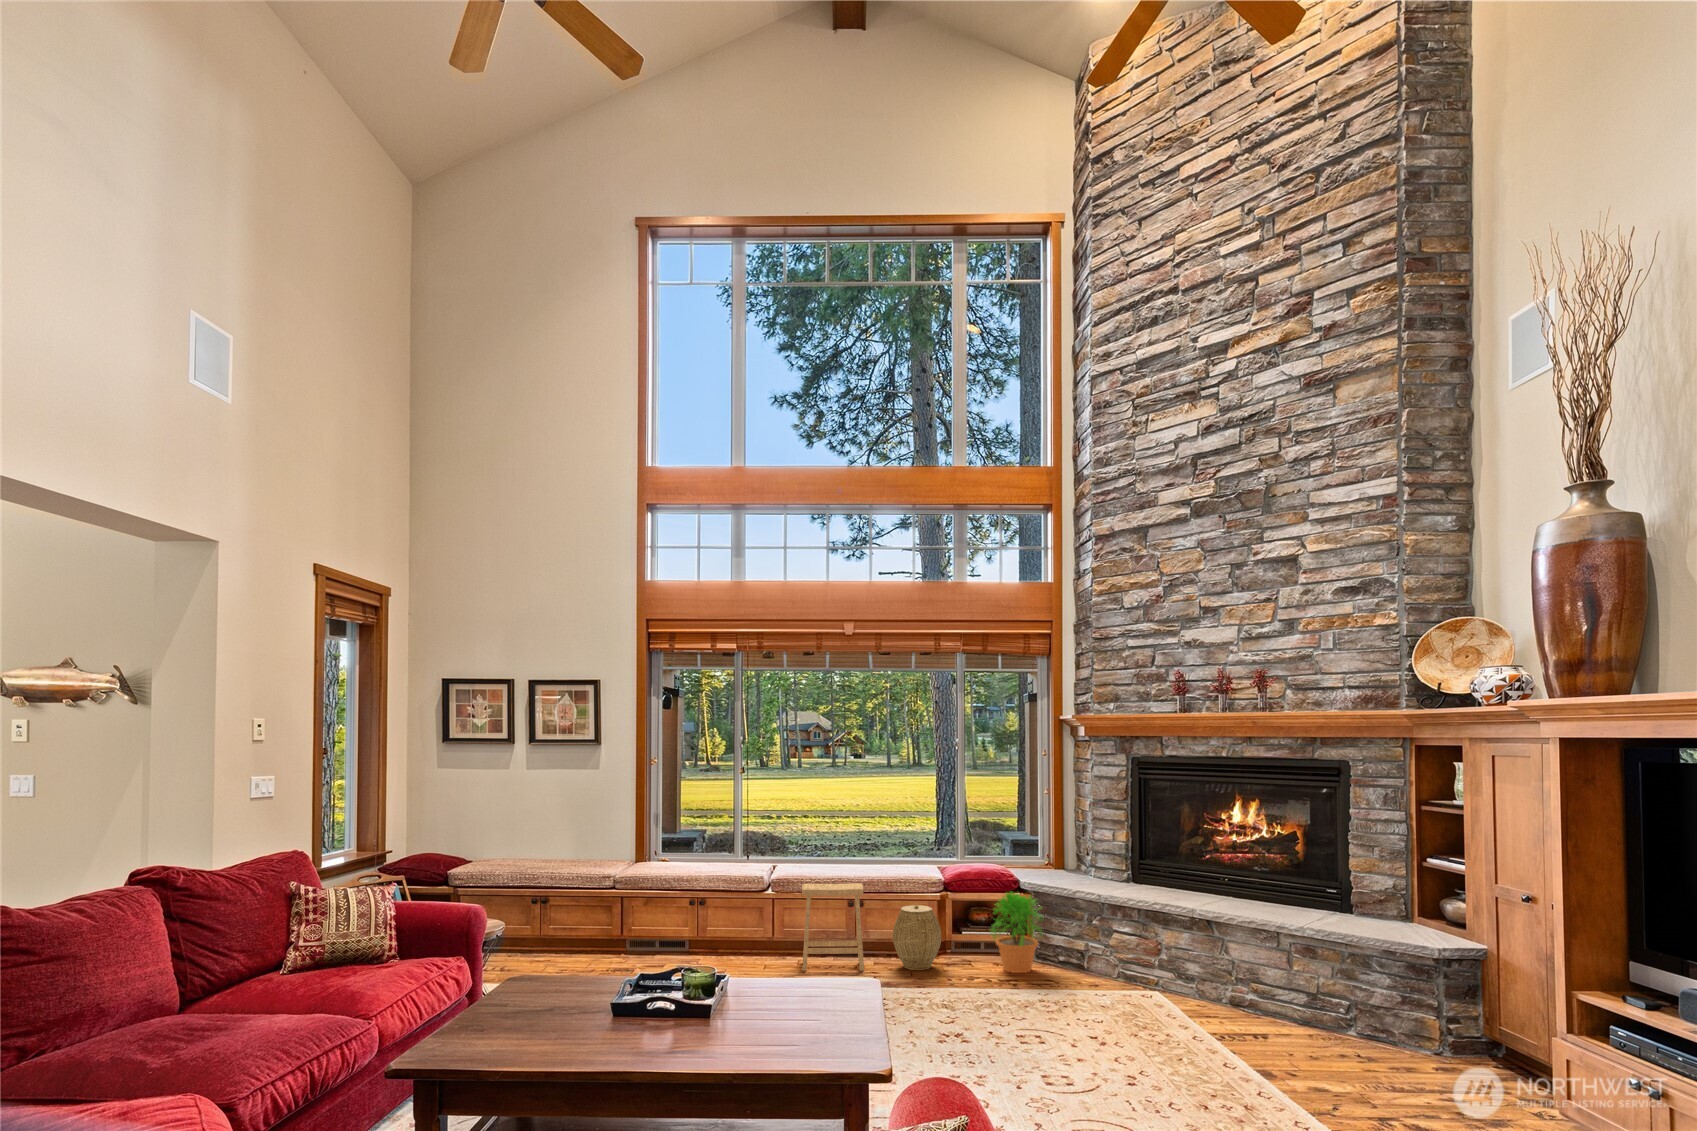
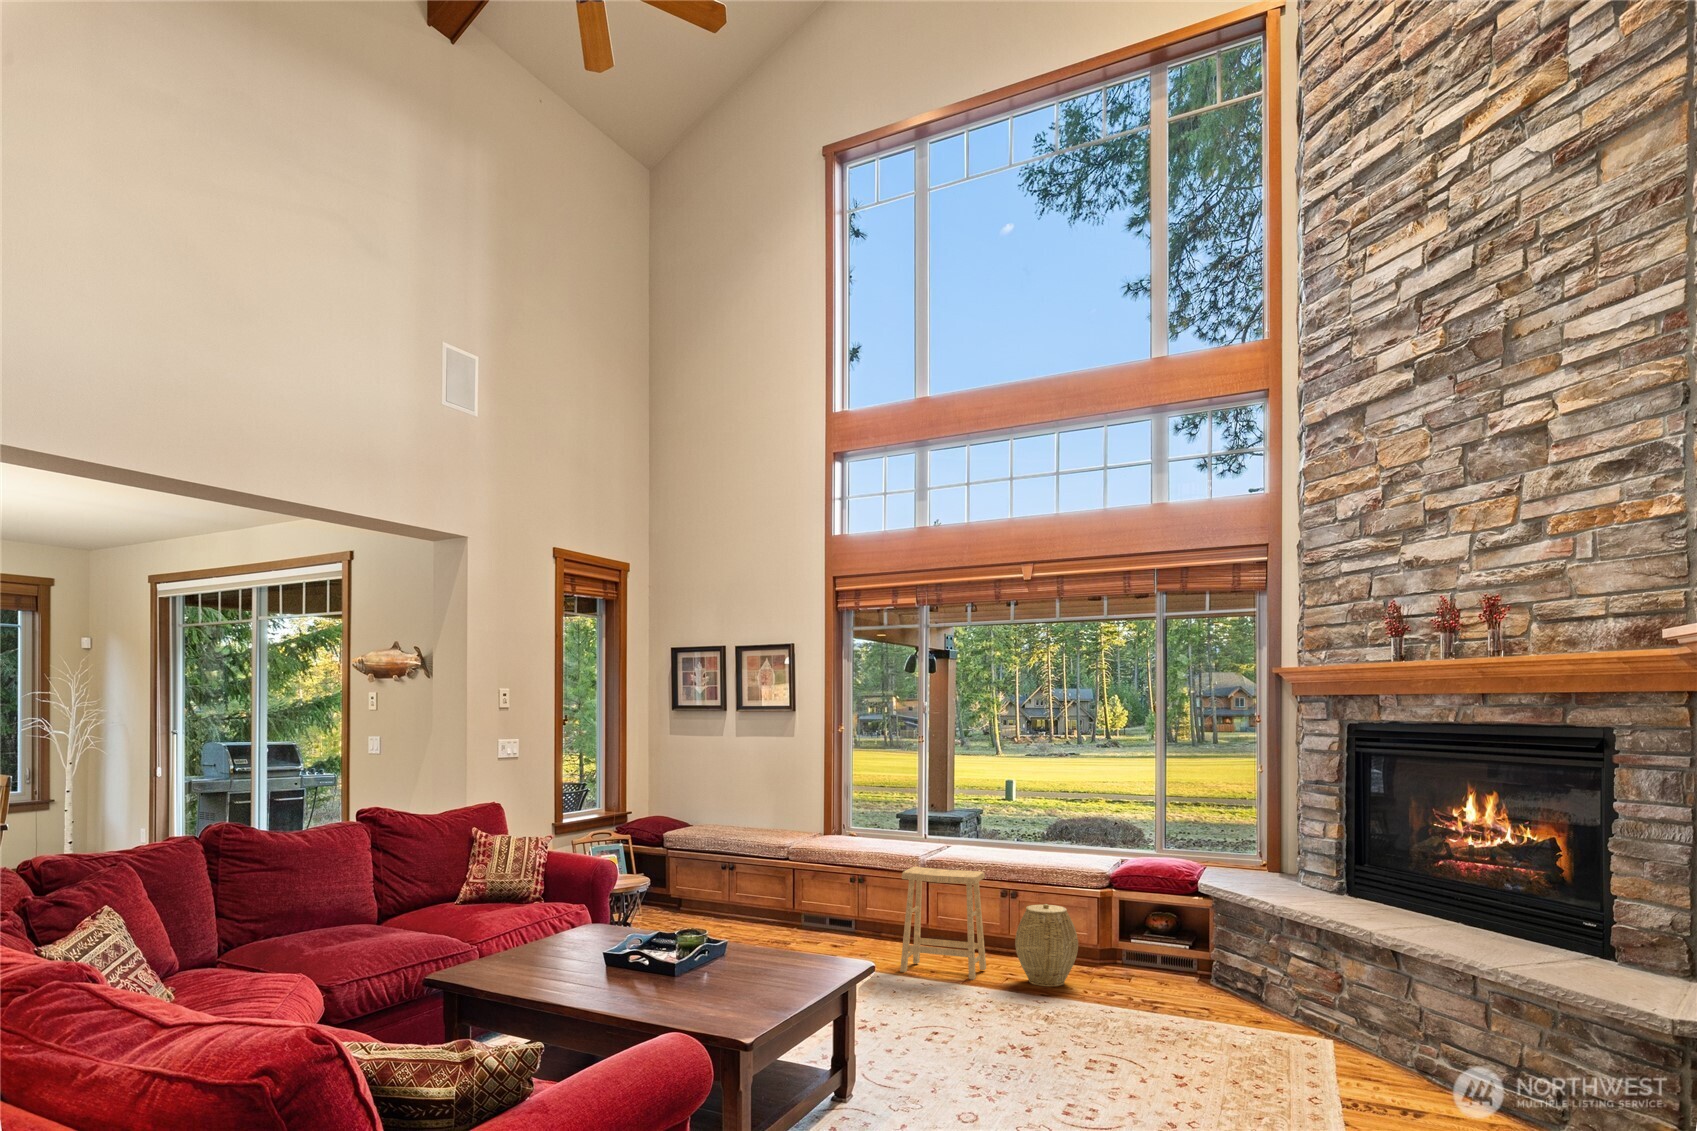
potted plant: present [991,892,1042,973] -> none [1131,894,1218,1005]

